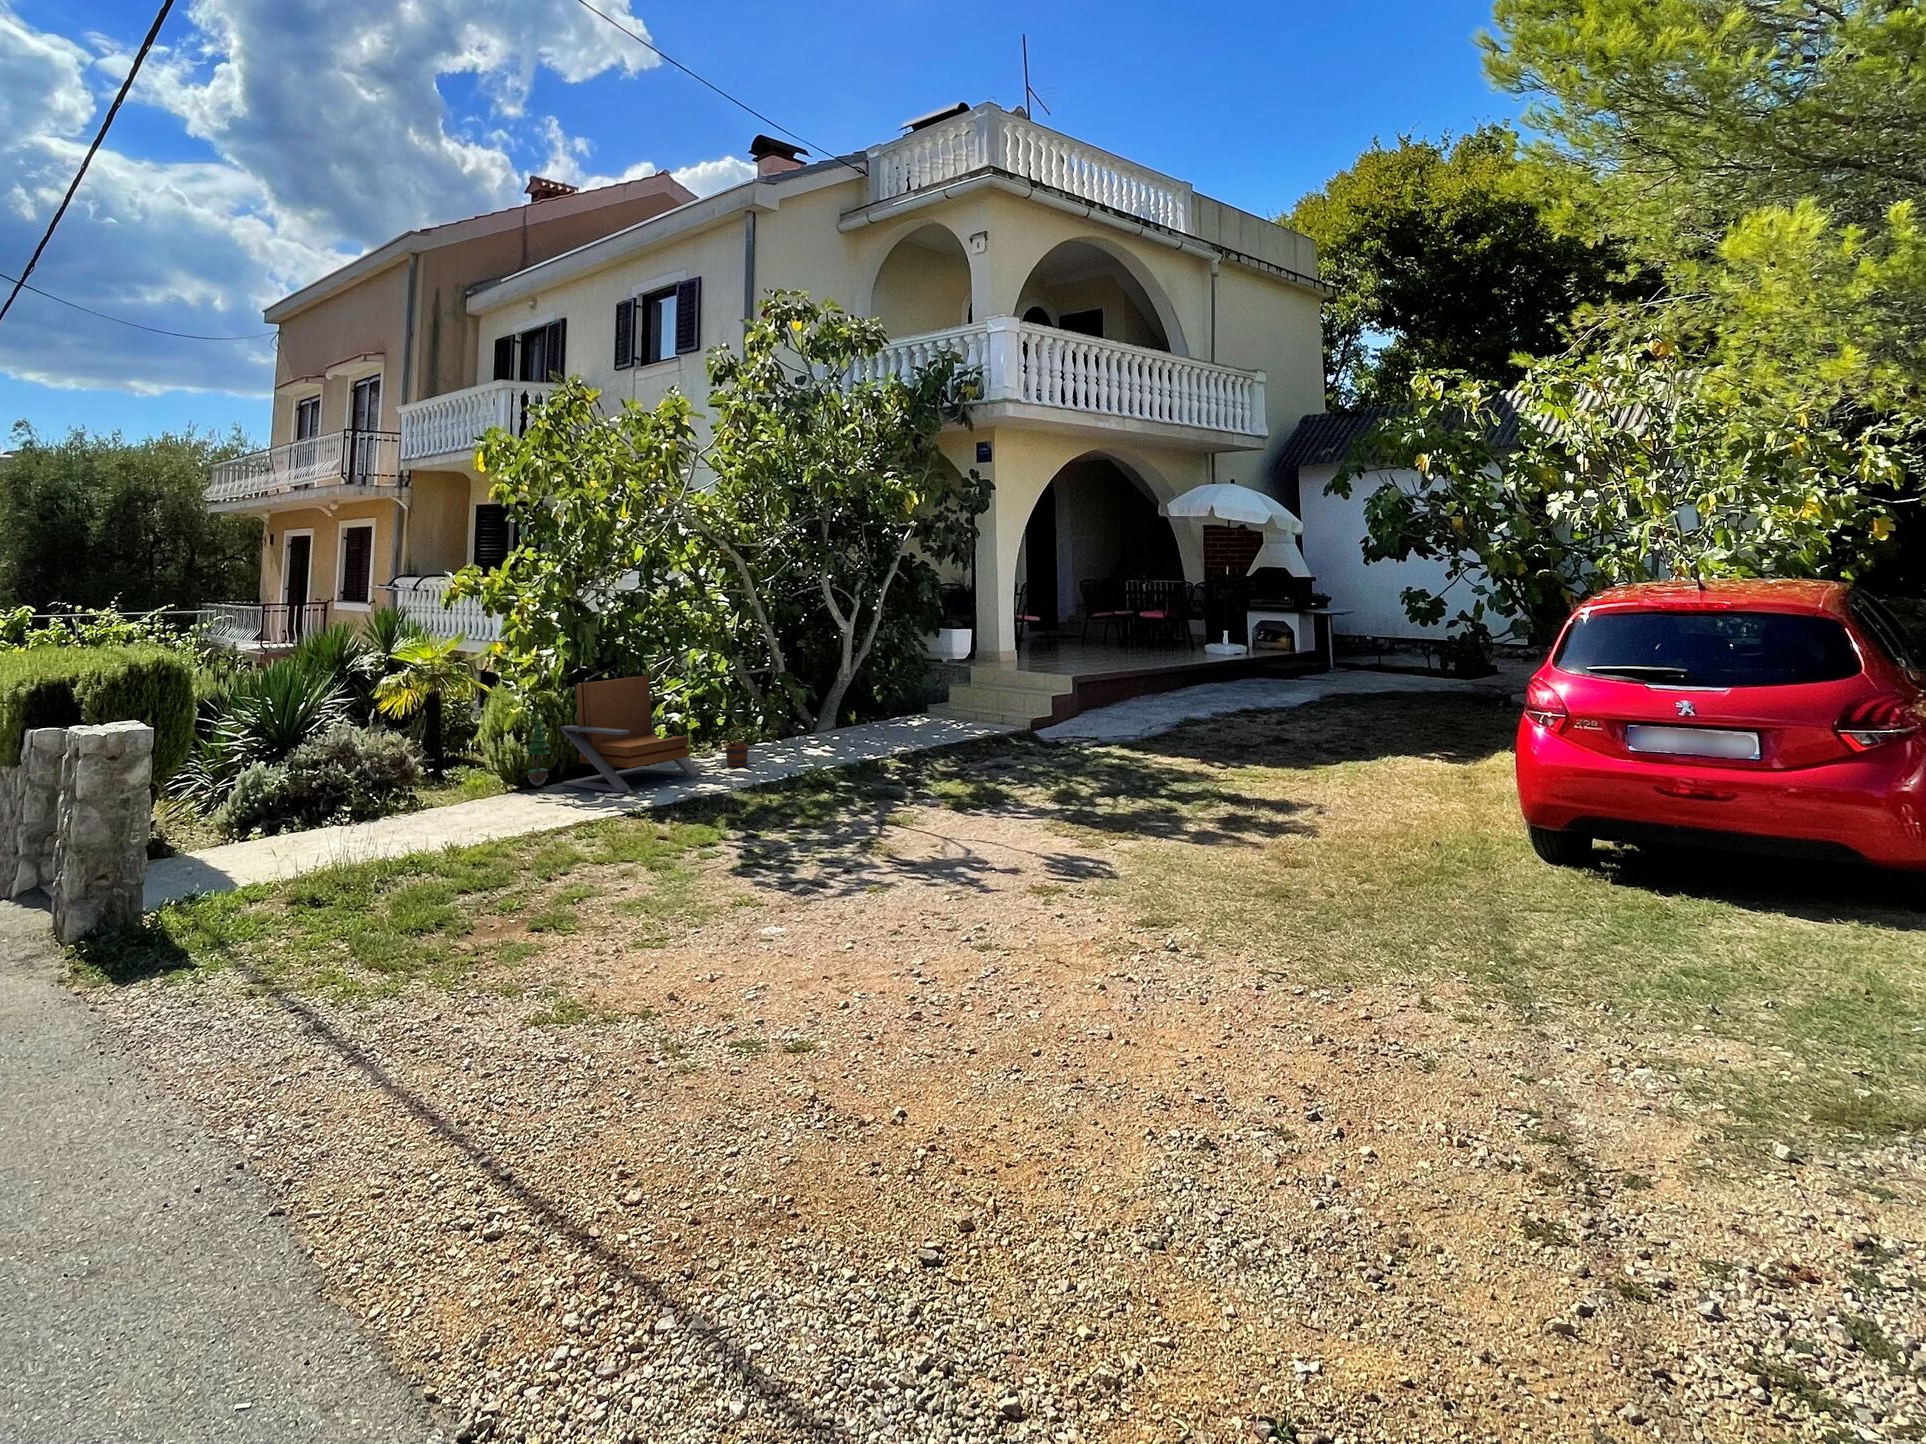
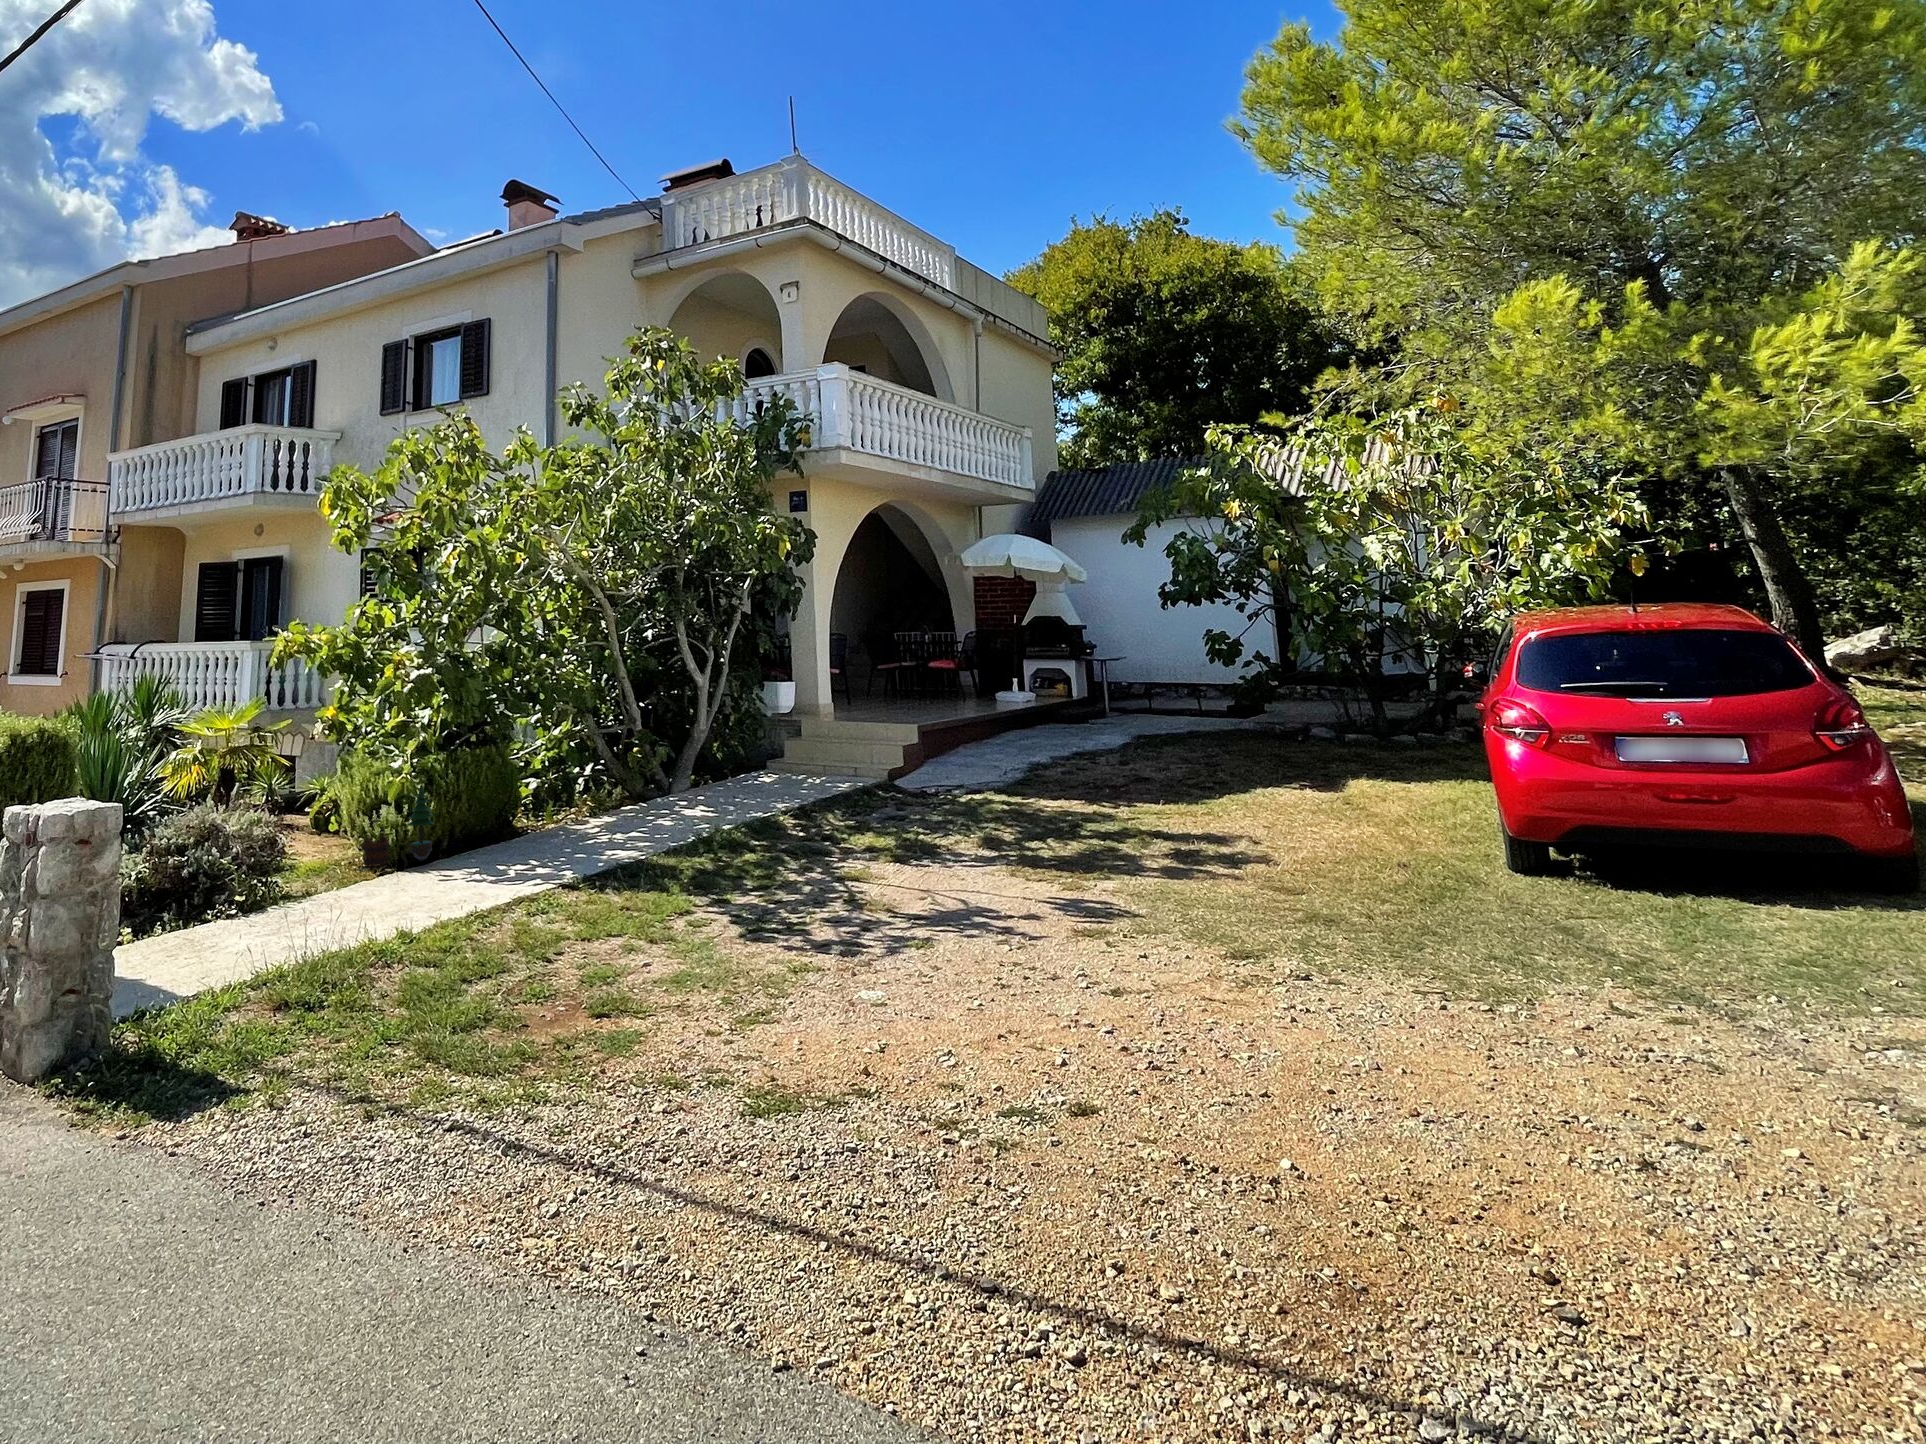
lounge chair: present [560,676,701,792] -> none [443,736,588,862]
wooden bucket: present [726,727,748,766] -> present [362,819,389,867]

